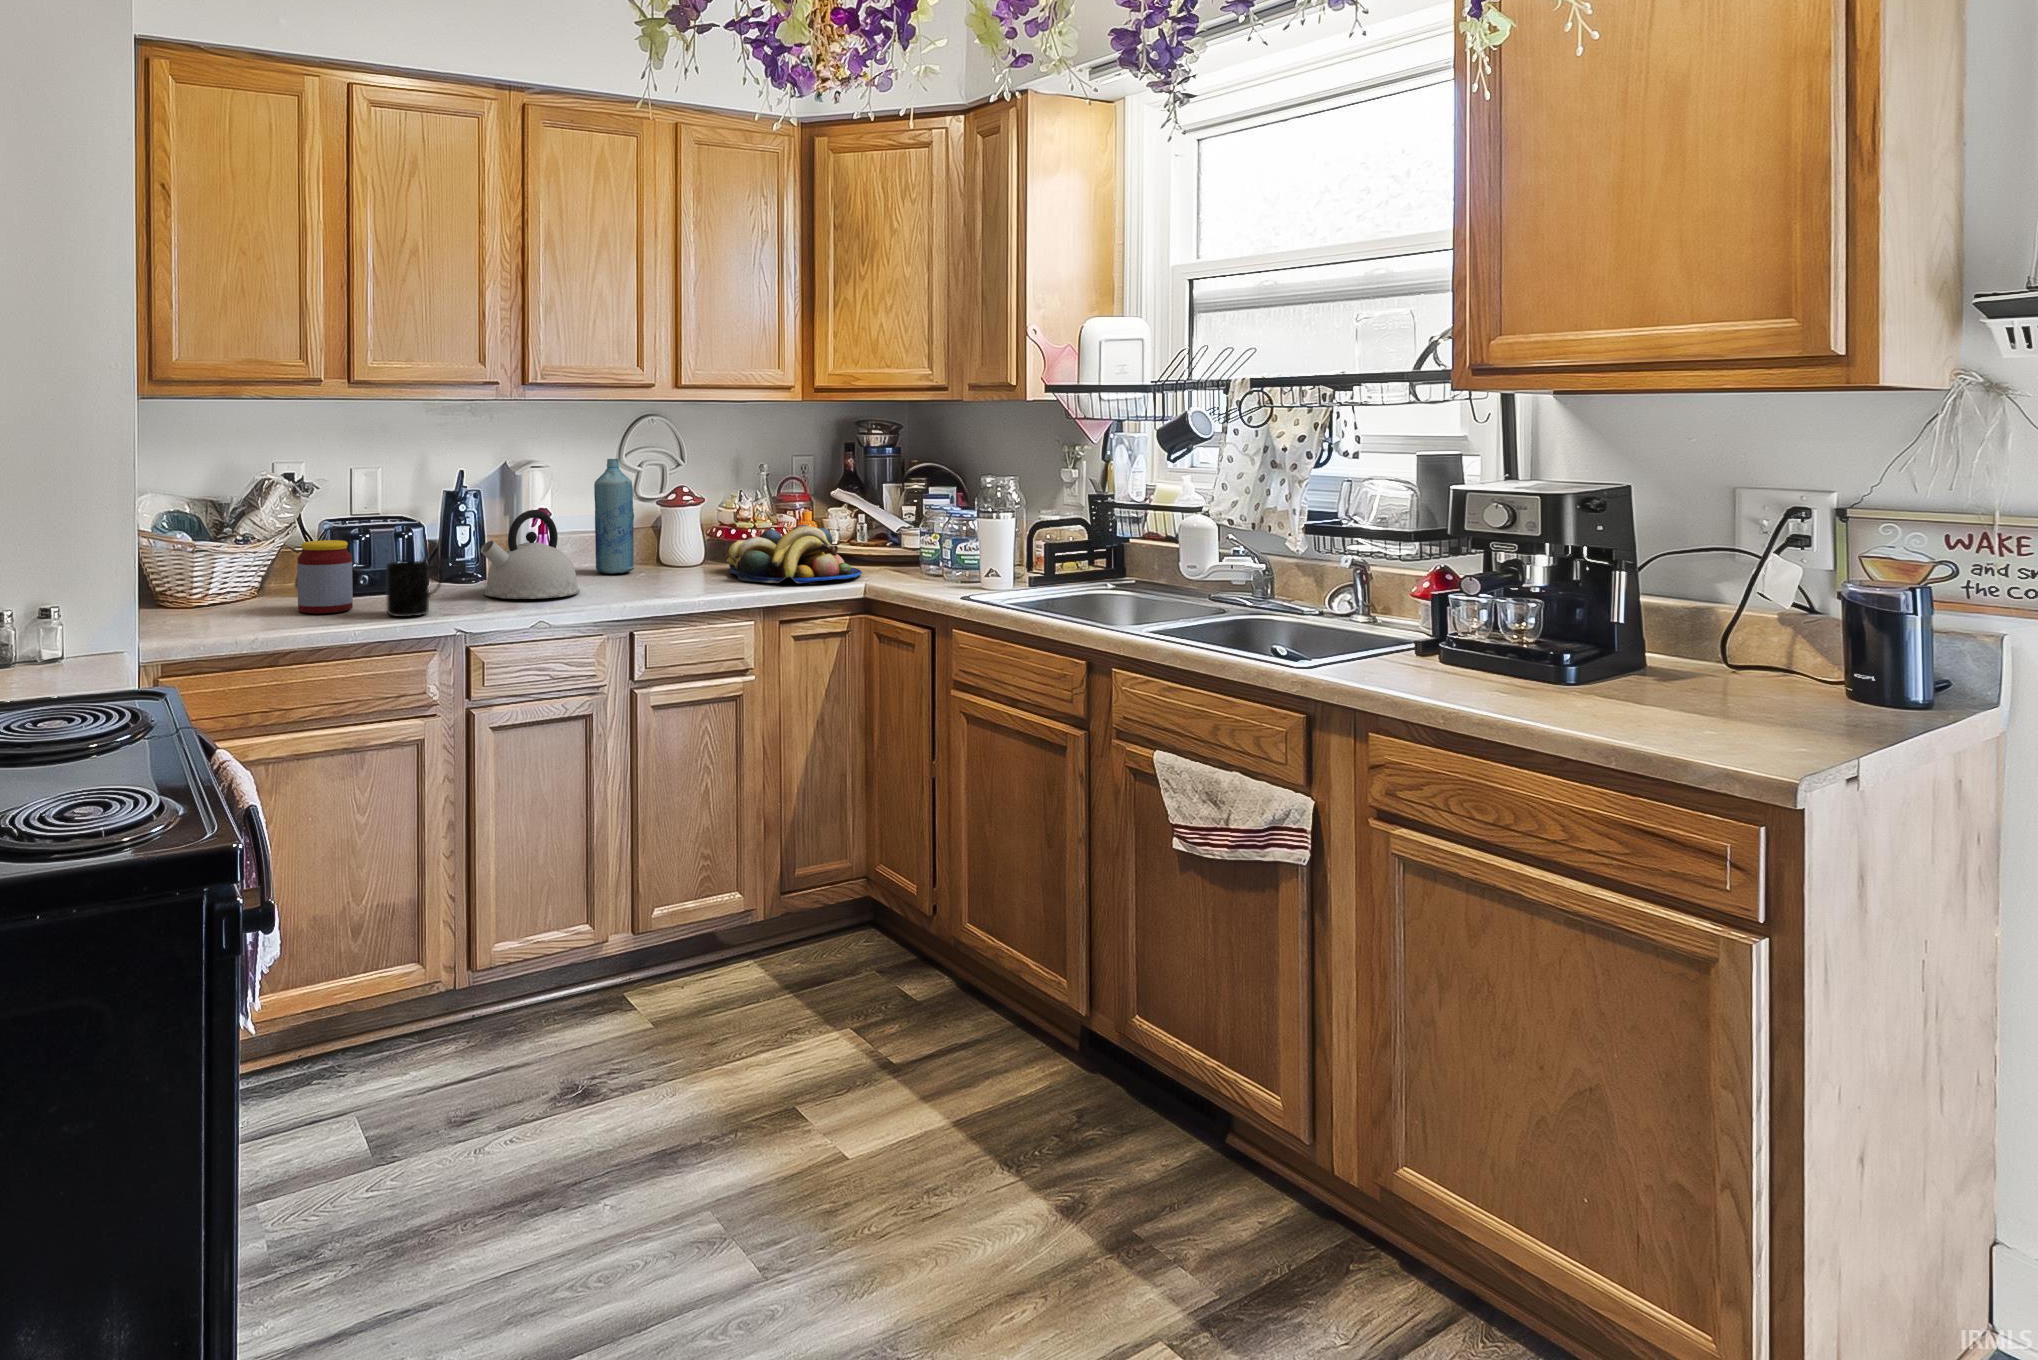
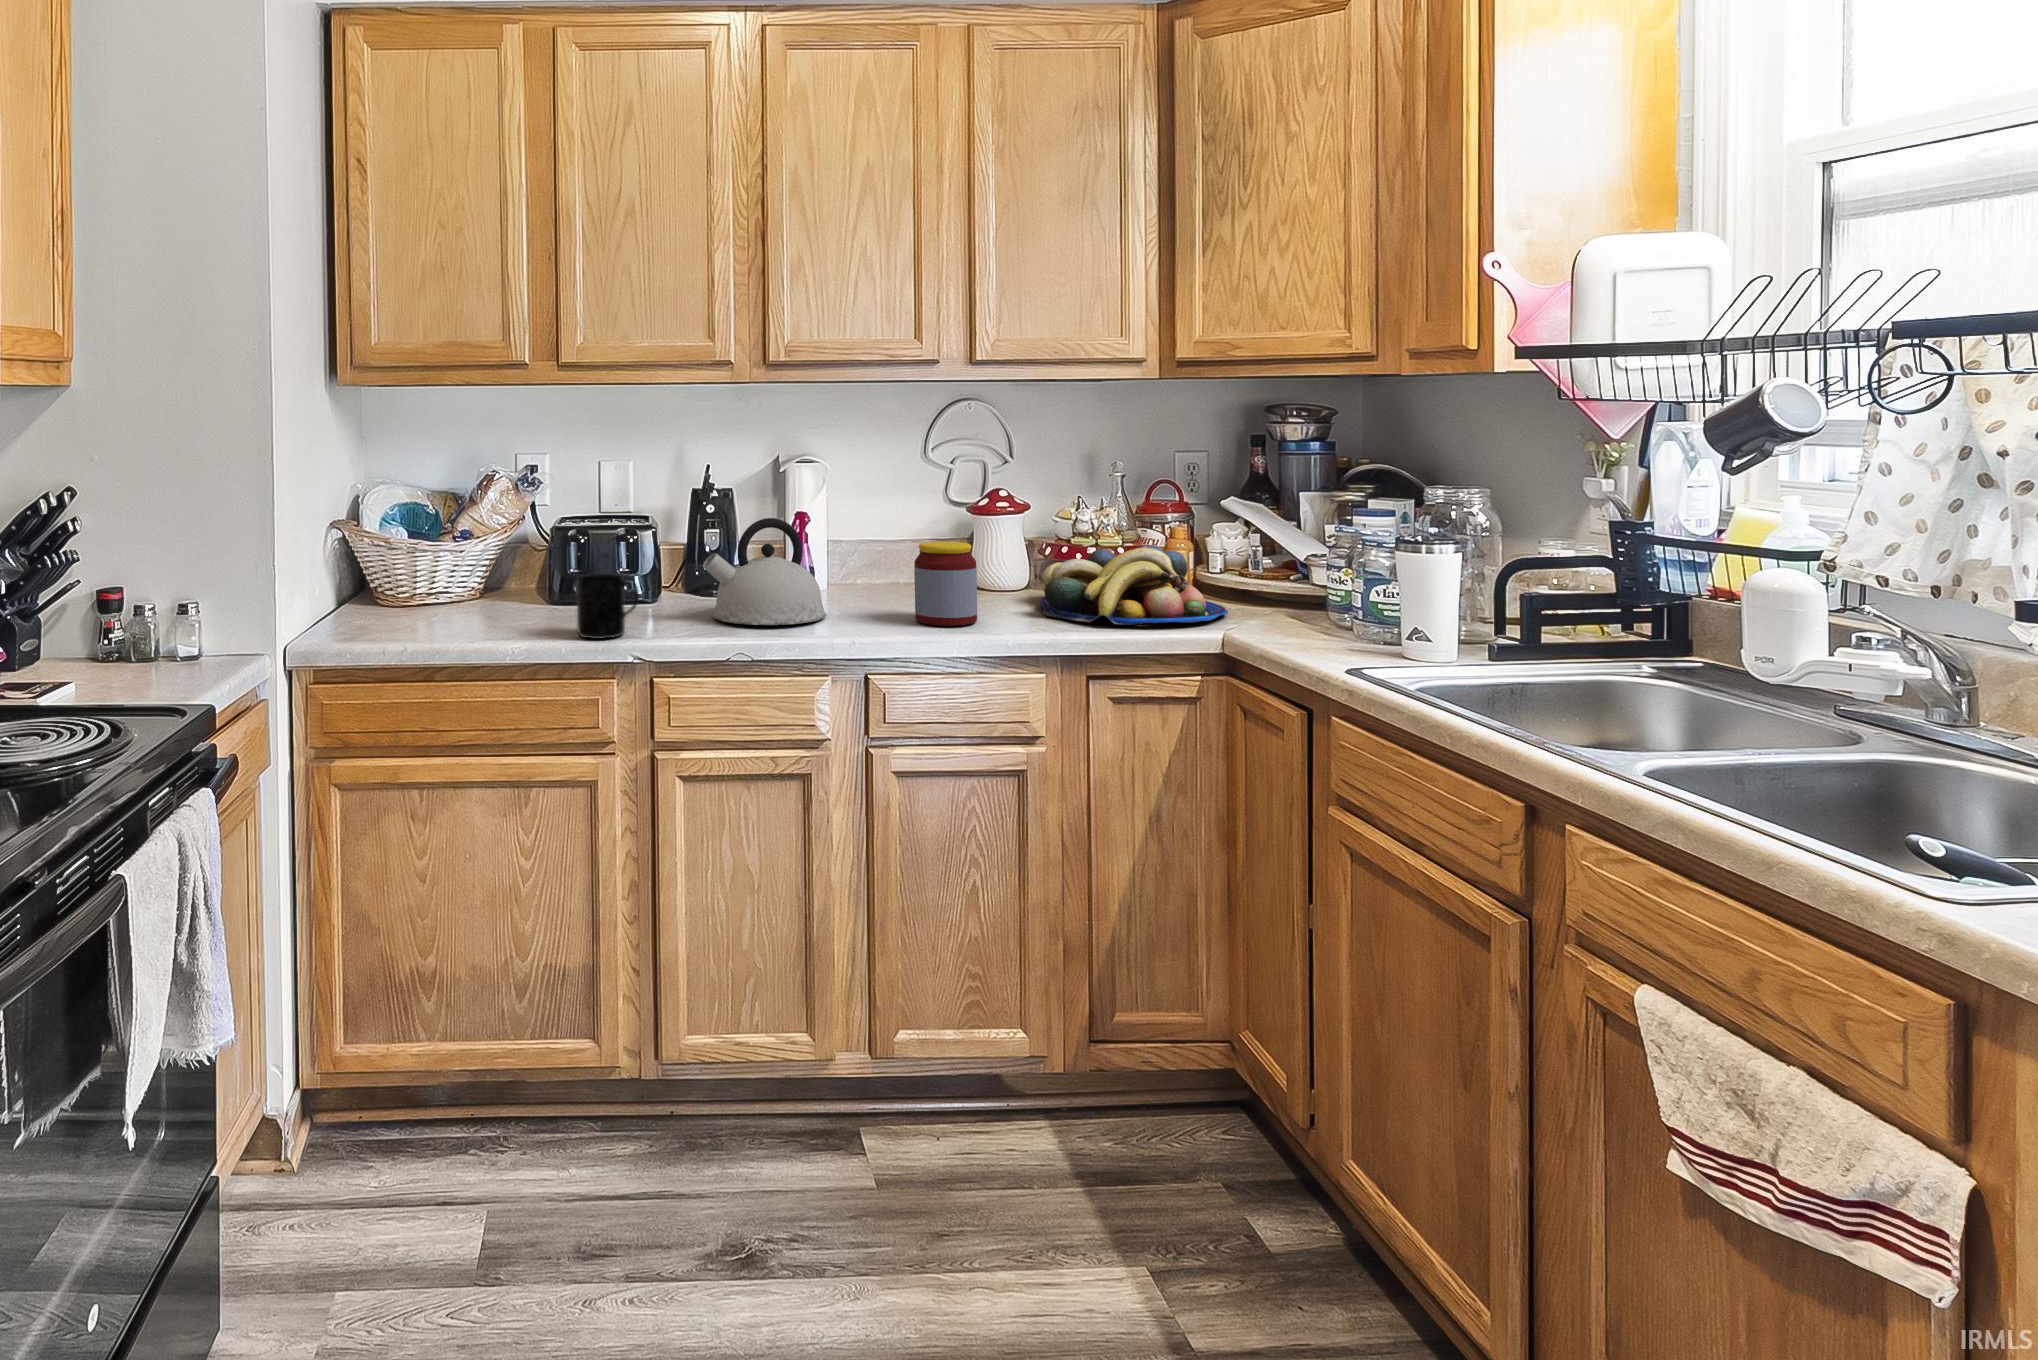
bottle: present [594,459,634,573] -> none [874,457,924,595]
jar: present [297,540,353,613] -> present [914,541,977,626]

